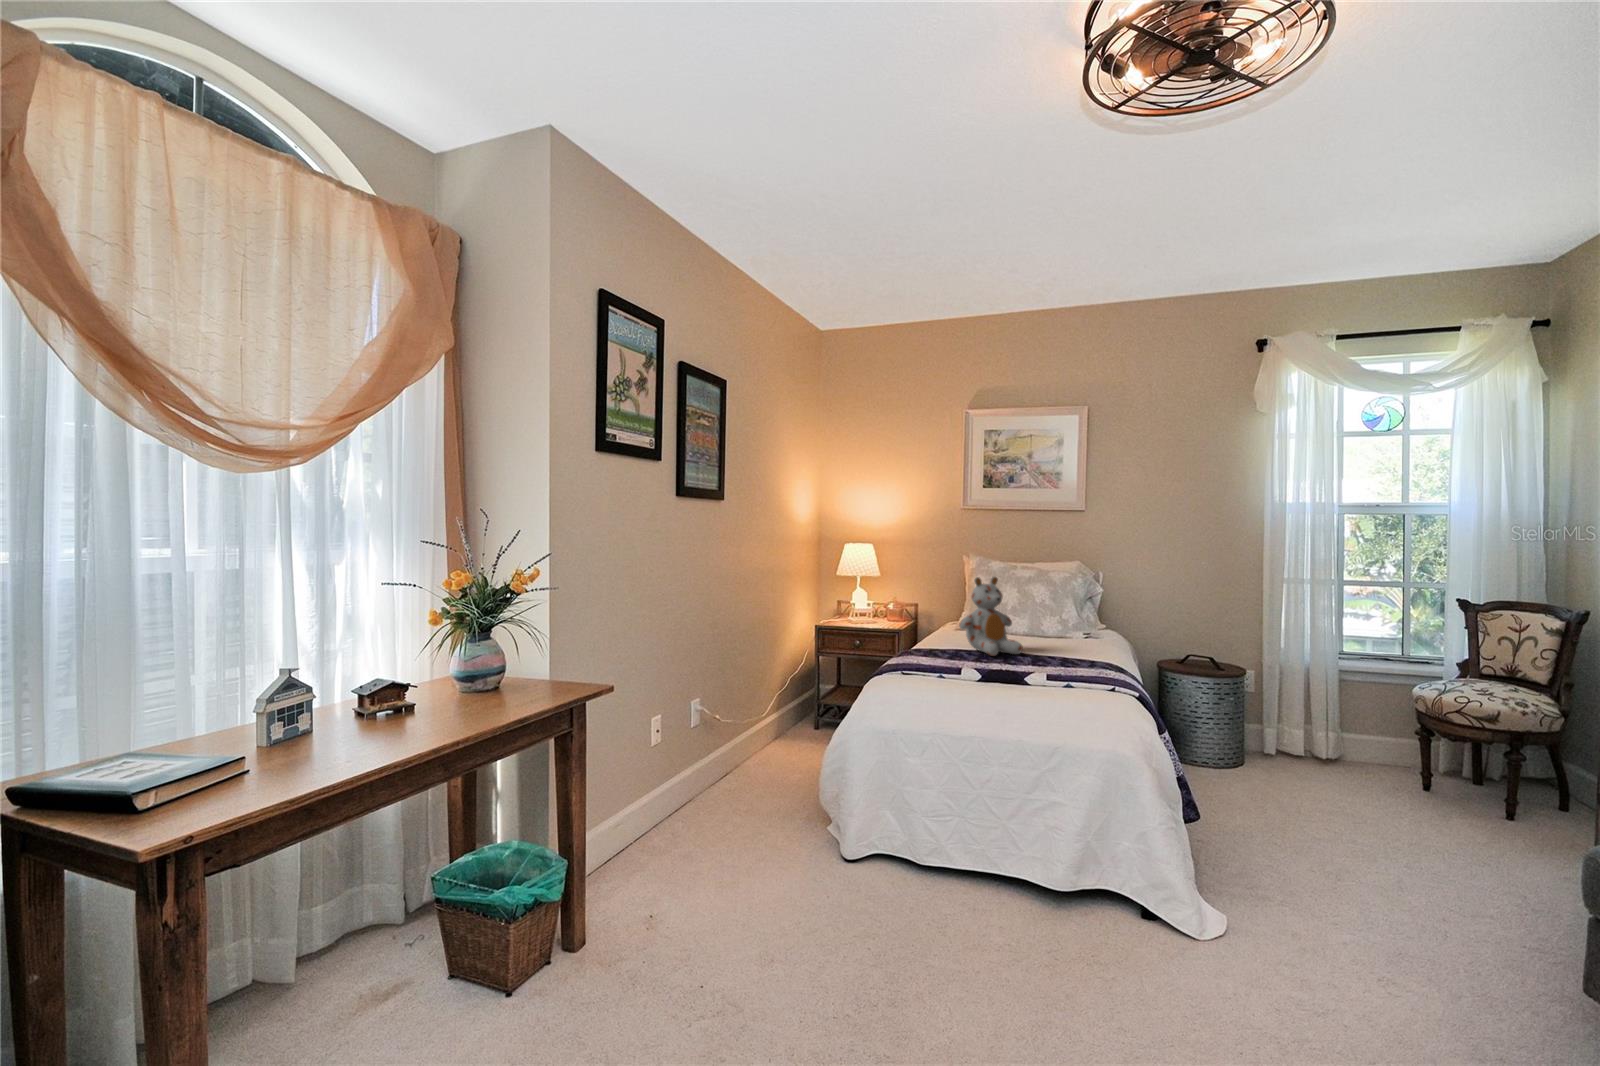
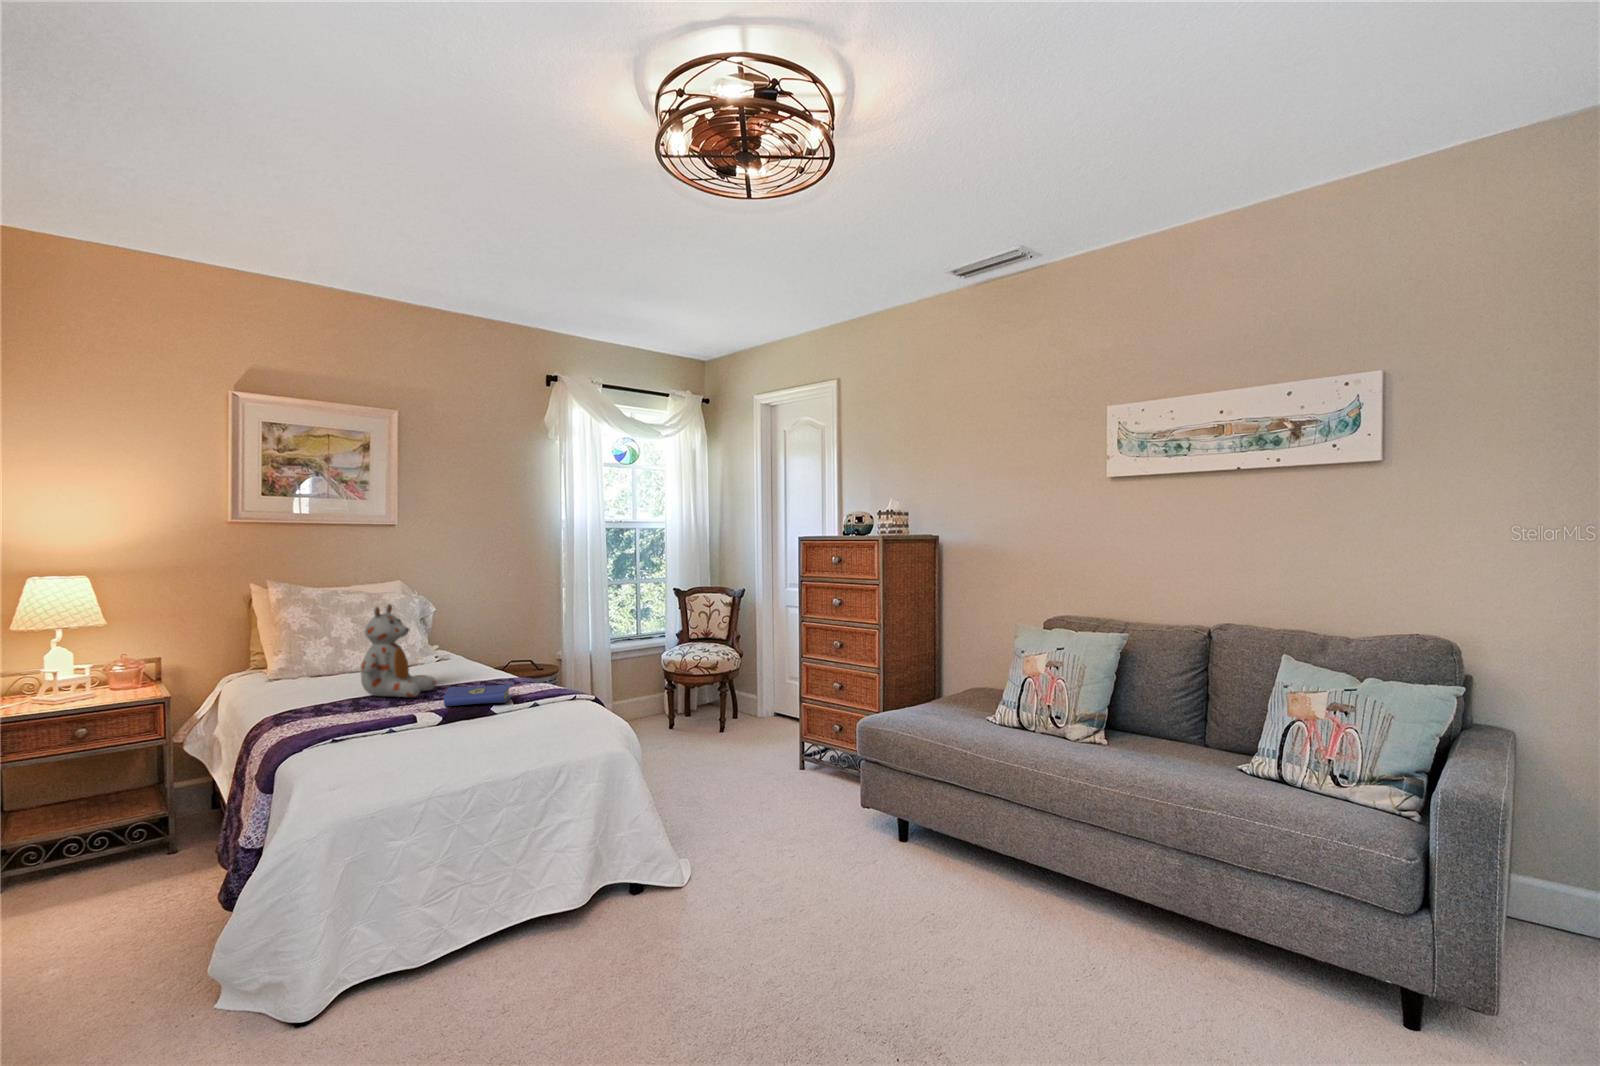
hardcover book: none [994,653,1061,675] -> present [444,684,513,706]

